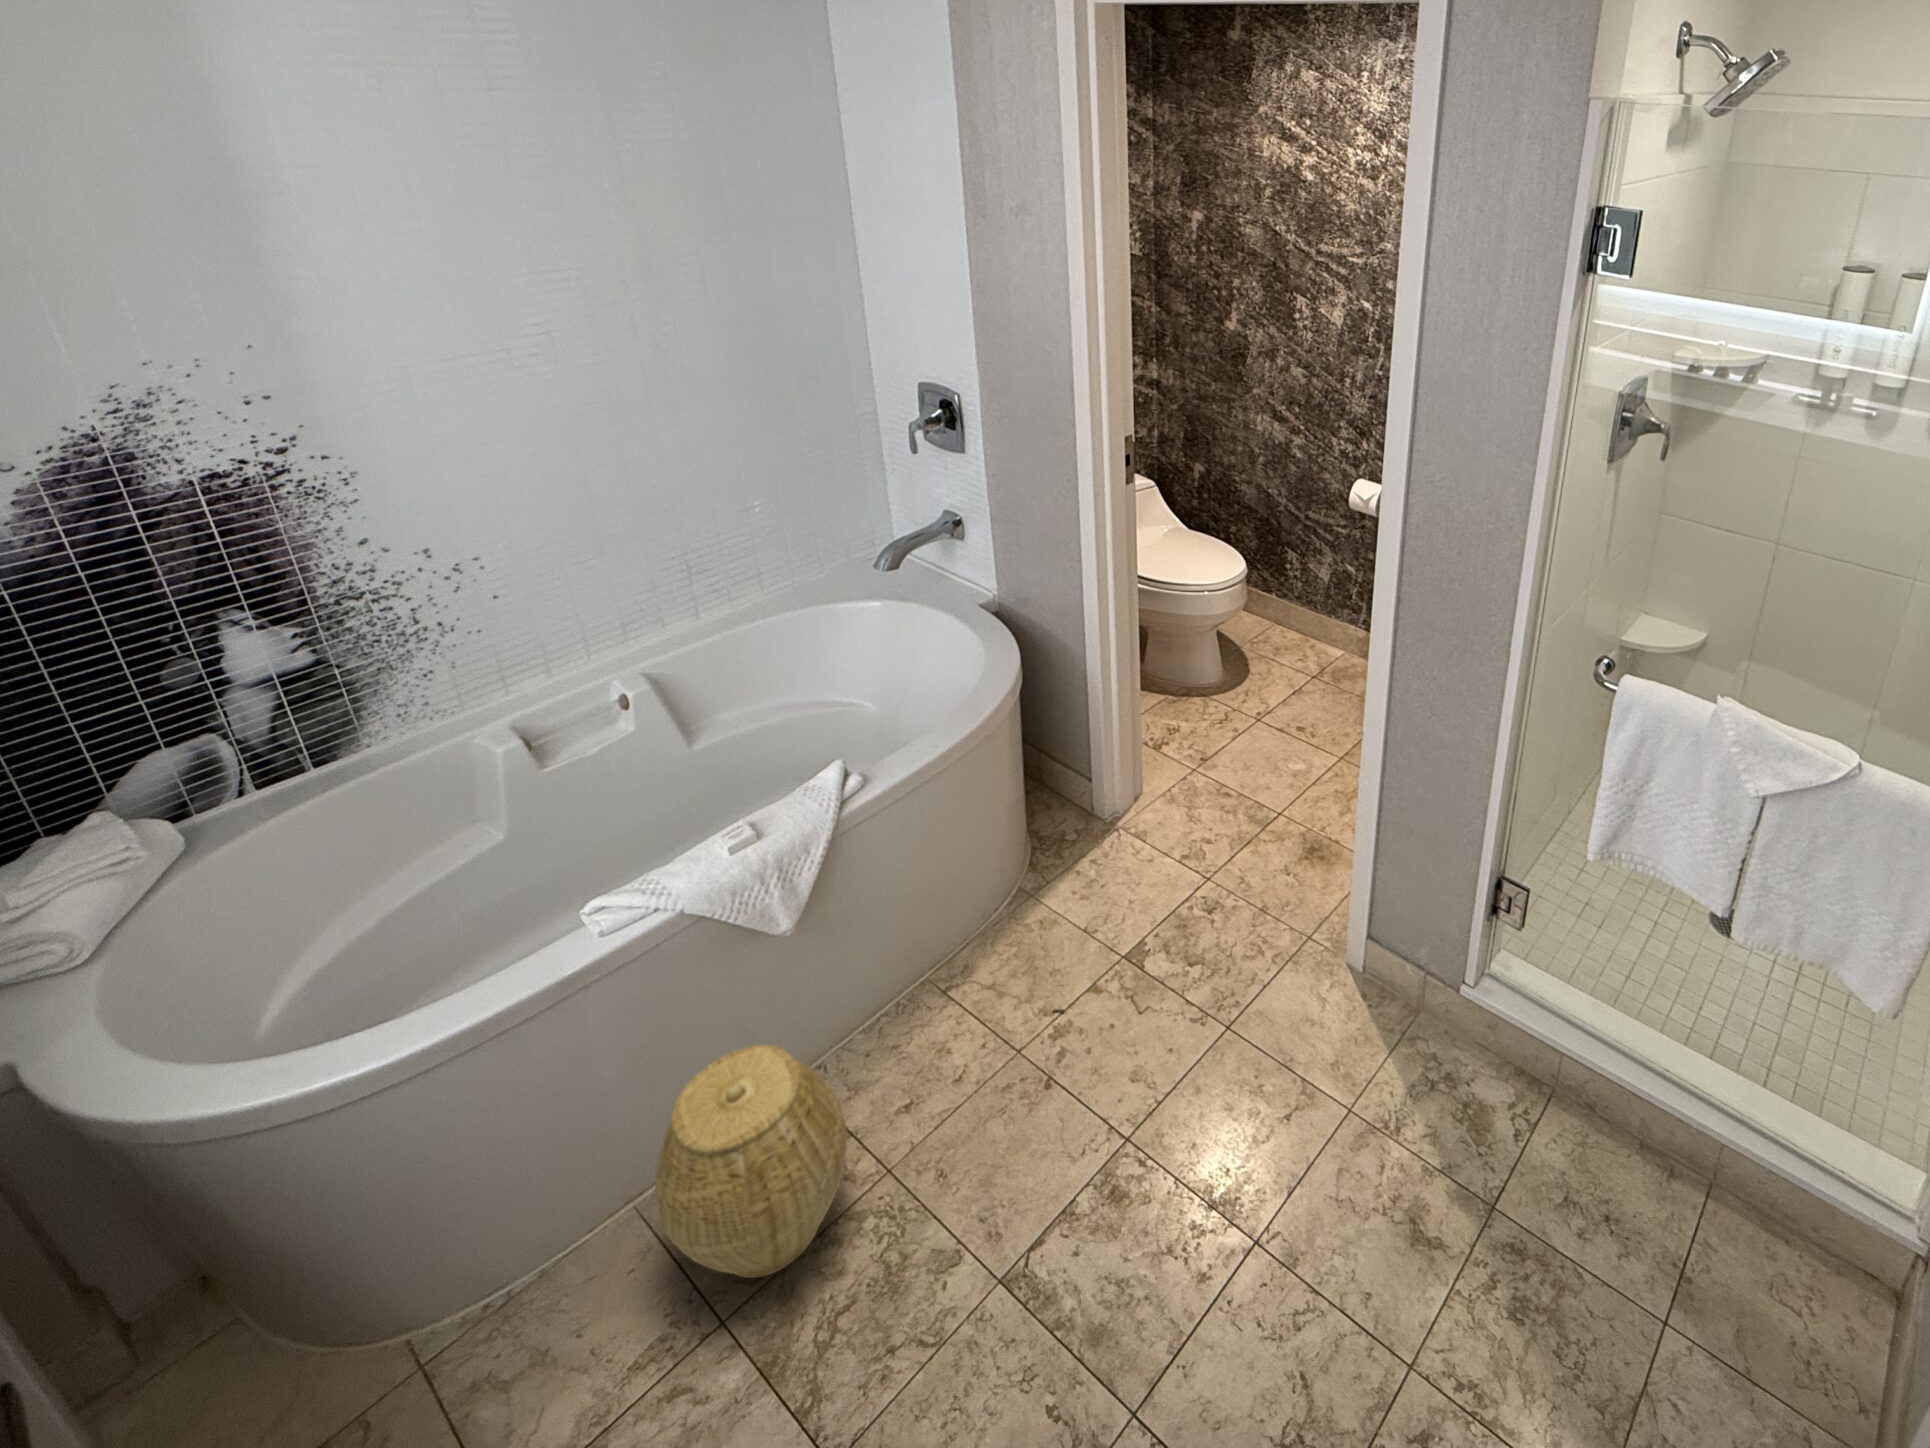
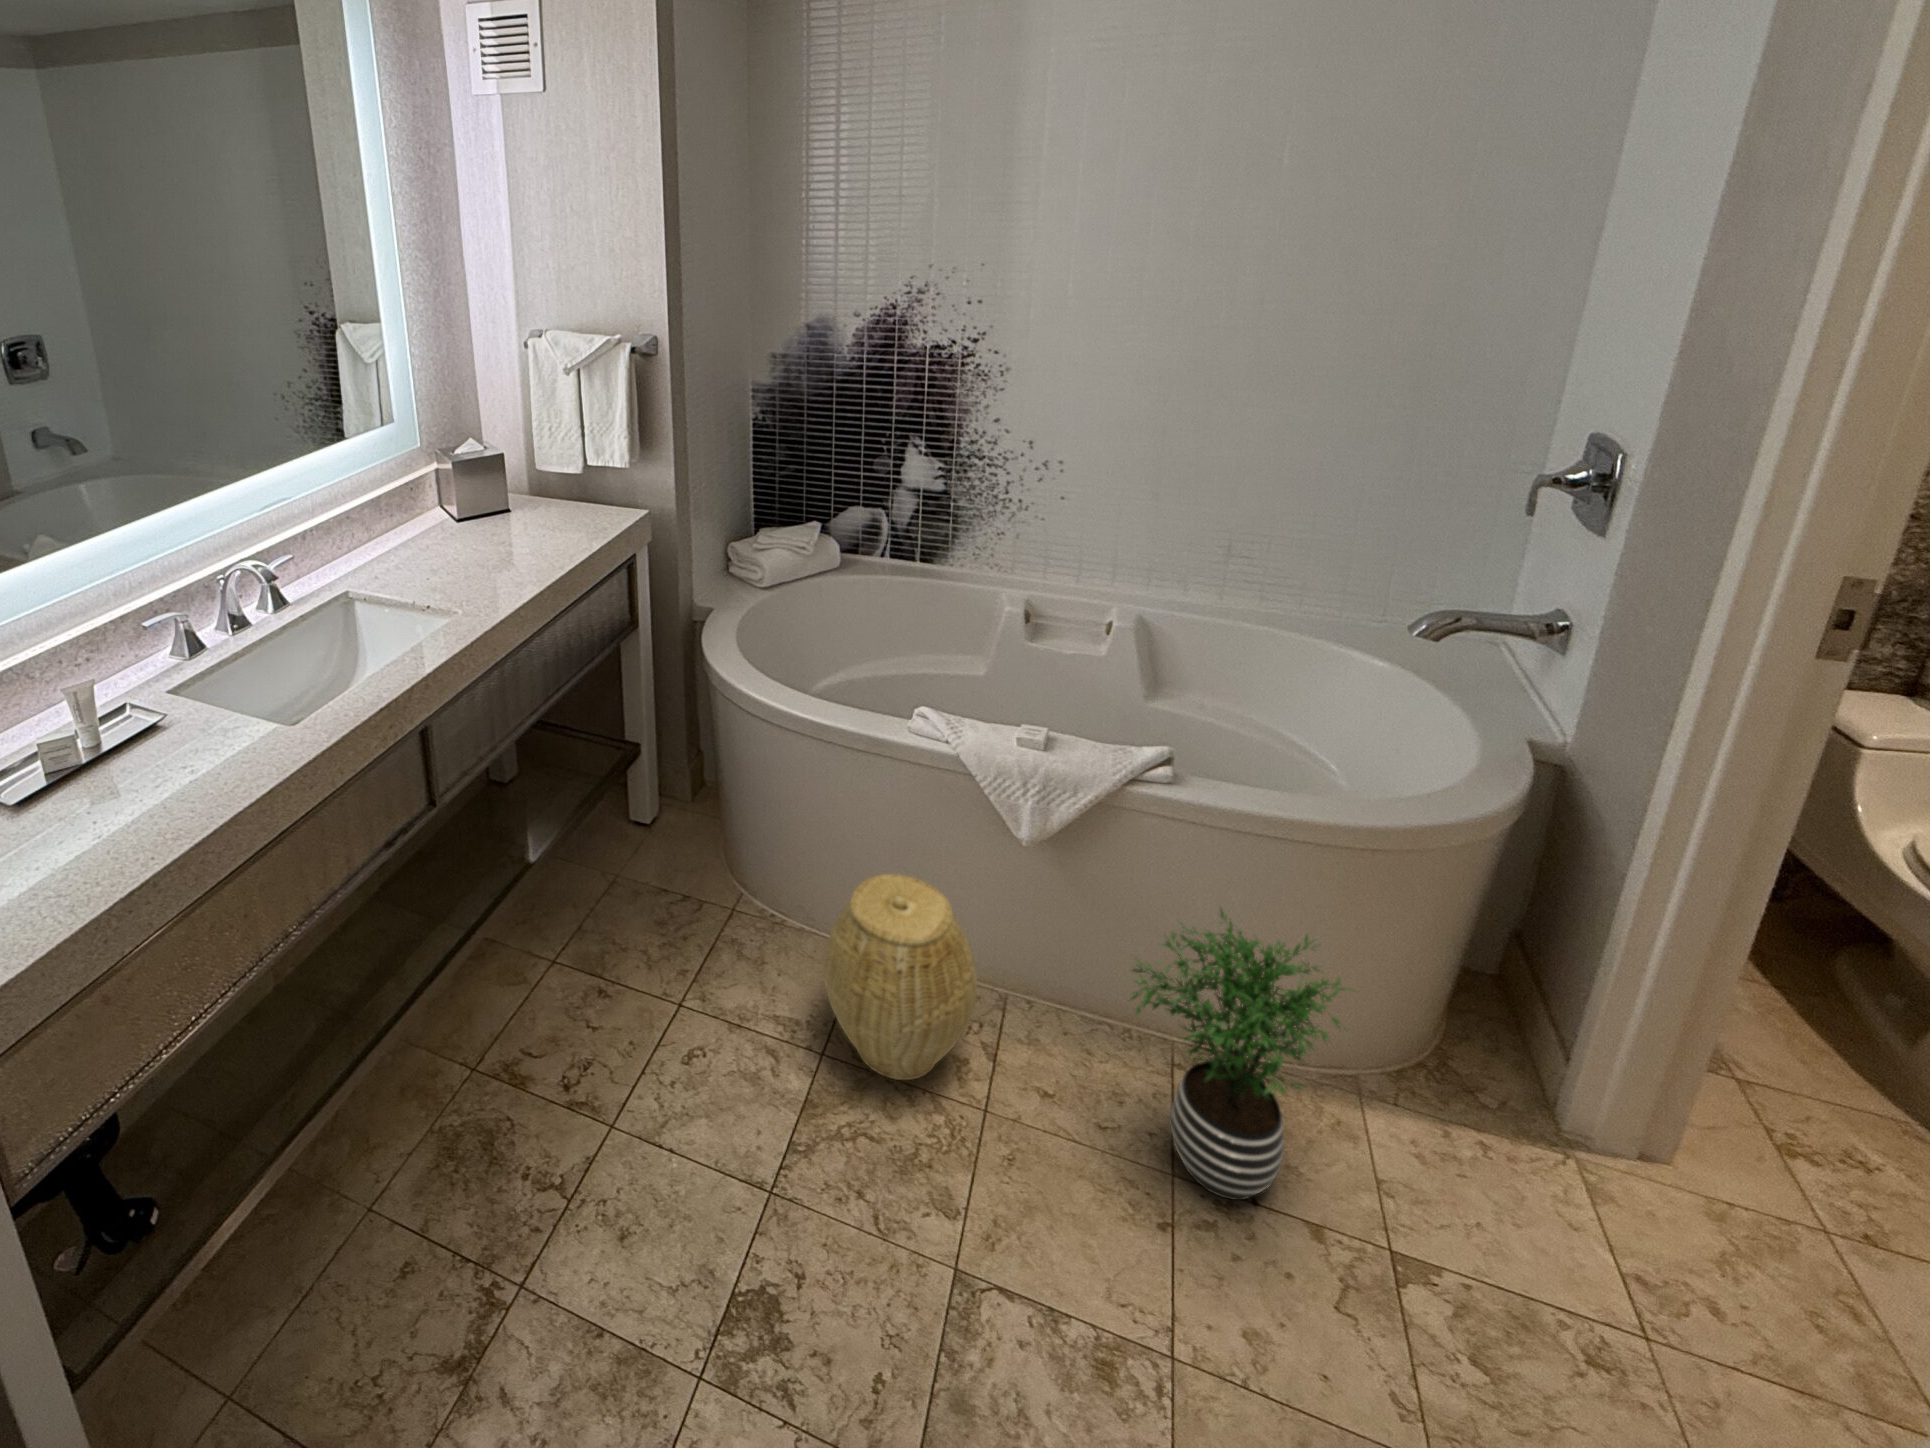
potted plant: none [938,814,1096,1042] -> present [1130,909,1347,1200]

